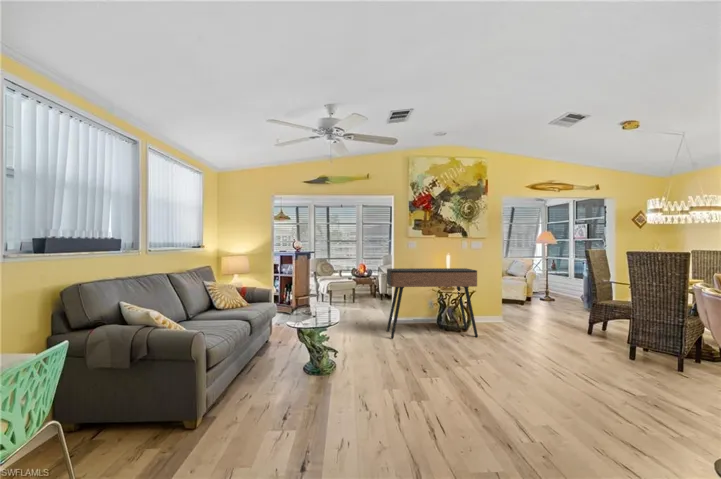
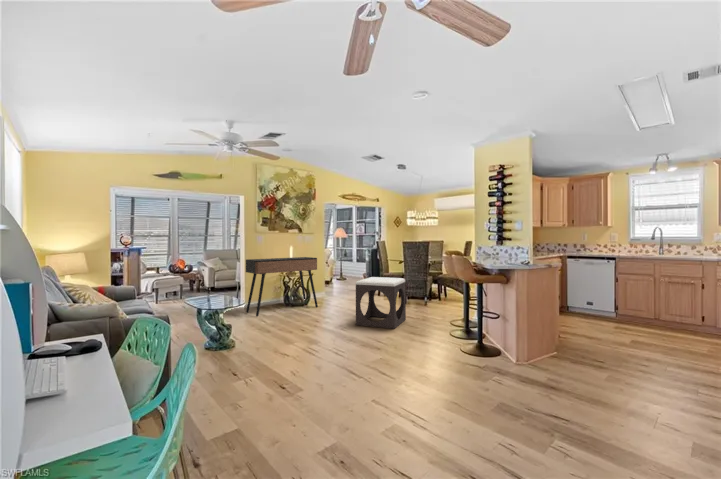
footstool: none [508,308,615,411] -> present [356,277,406,329]

